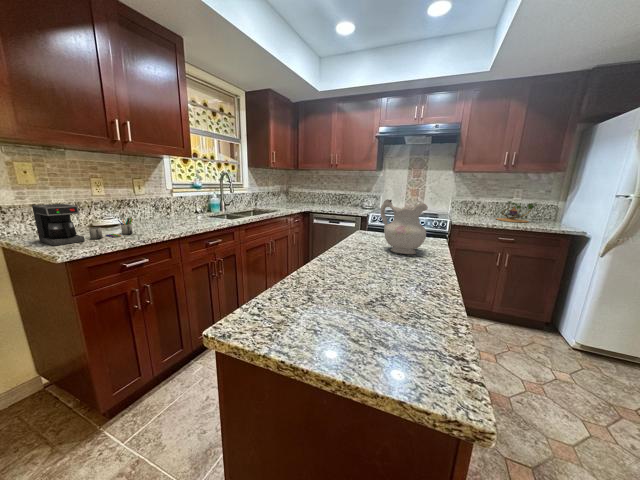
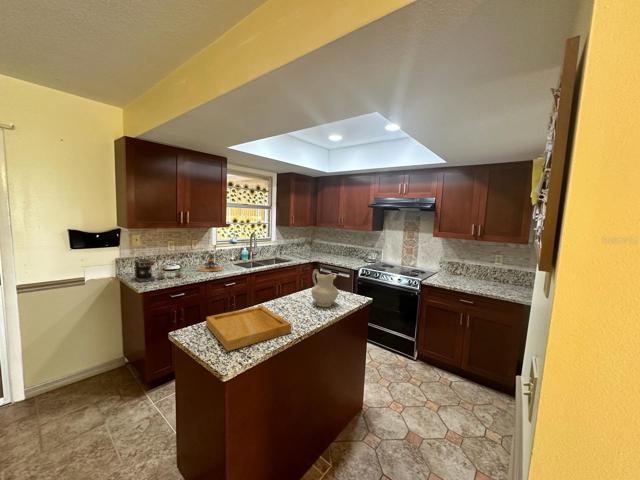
plant: present [497,201,537,222] -> present [195,252,223,272]
tray: none [265,259,433,355] -> present [206,306,291,351]

